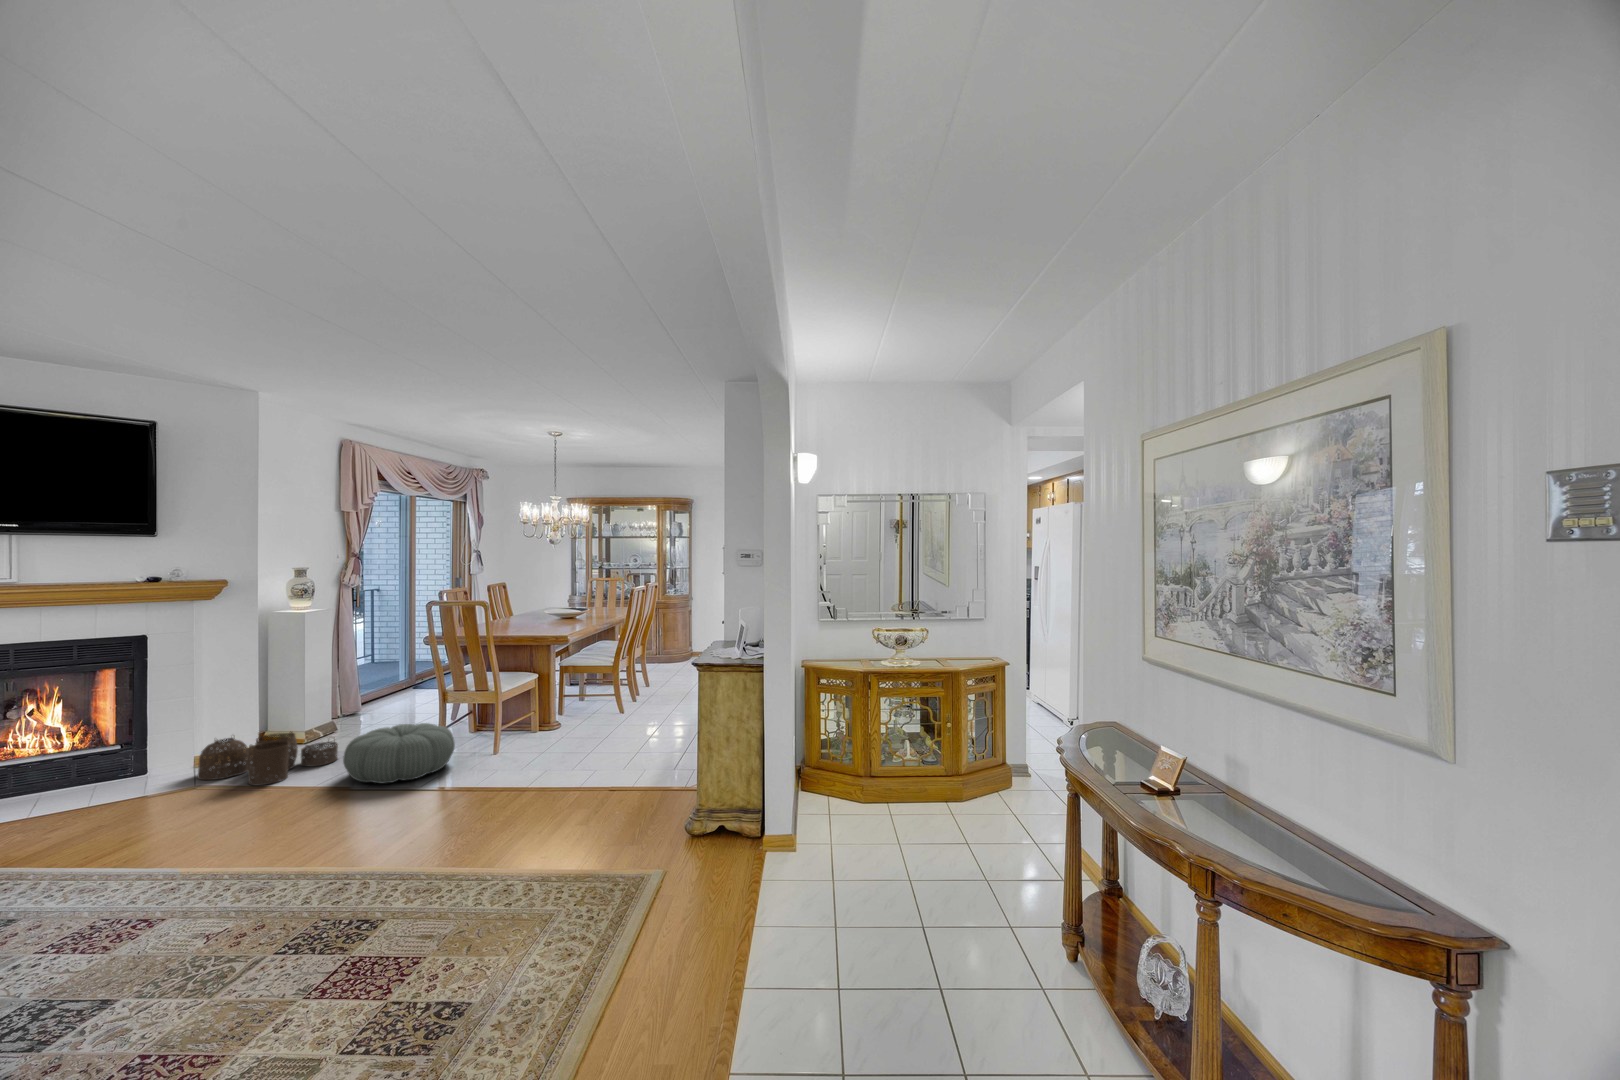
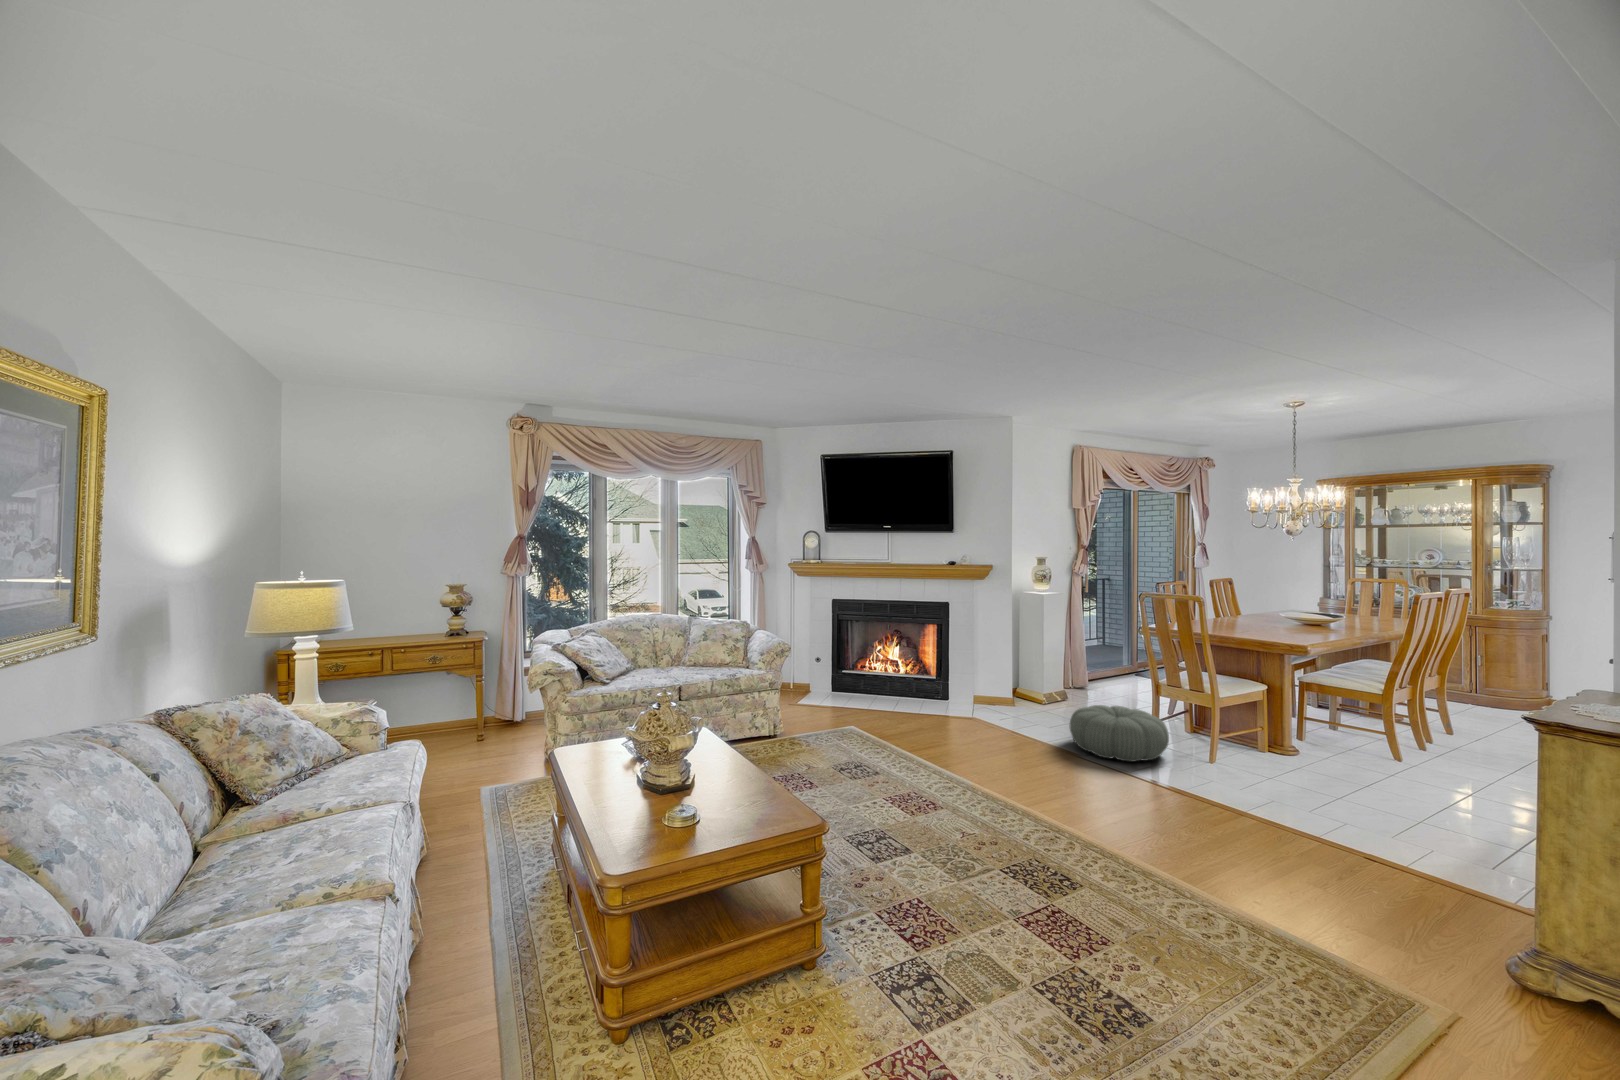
woven basket: present [198,731,338,785] -> none [976,684,1069,730]

